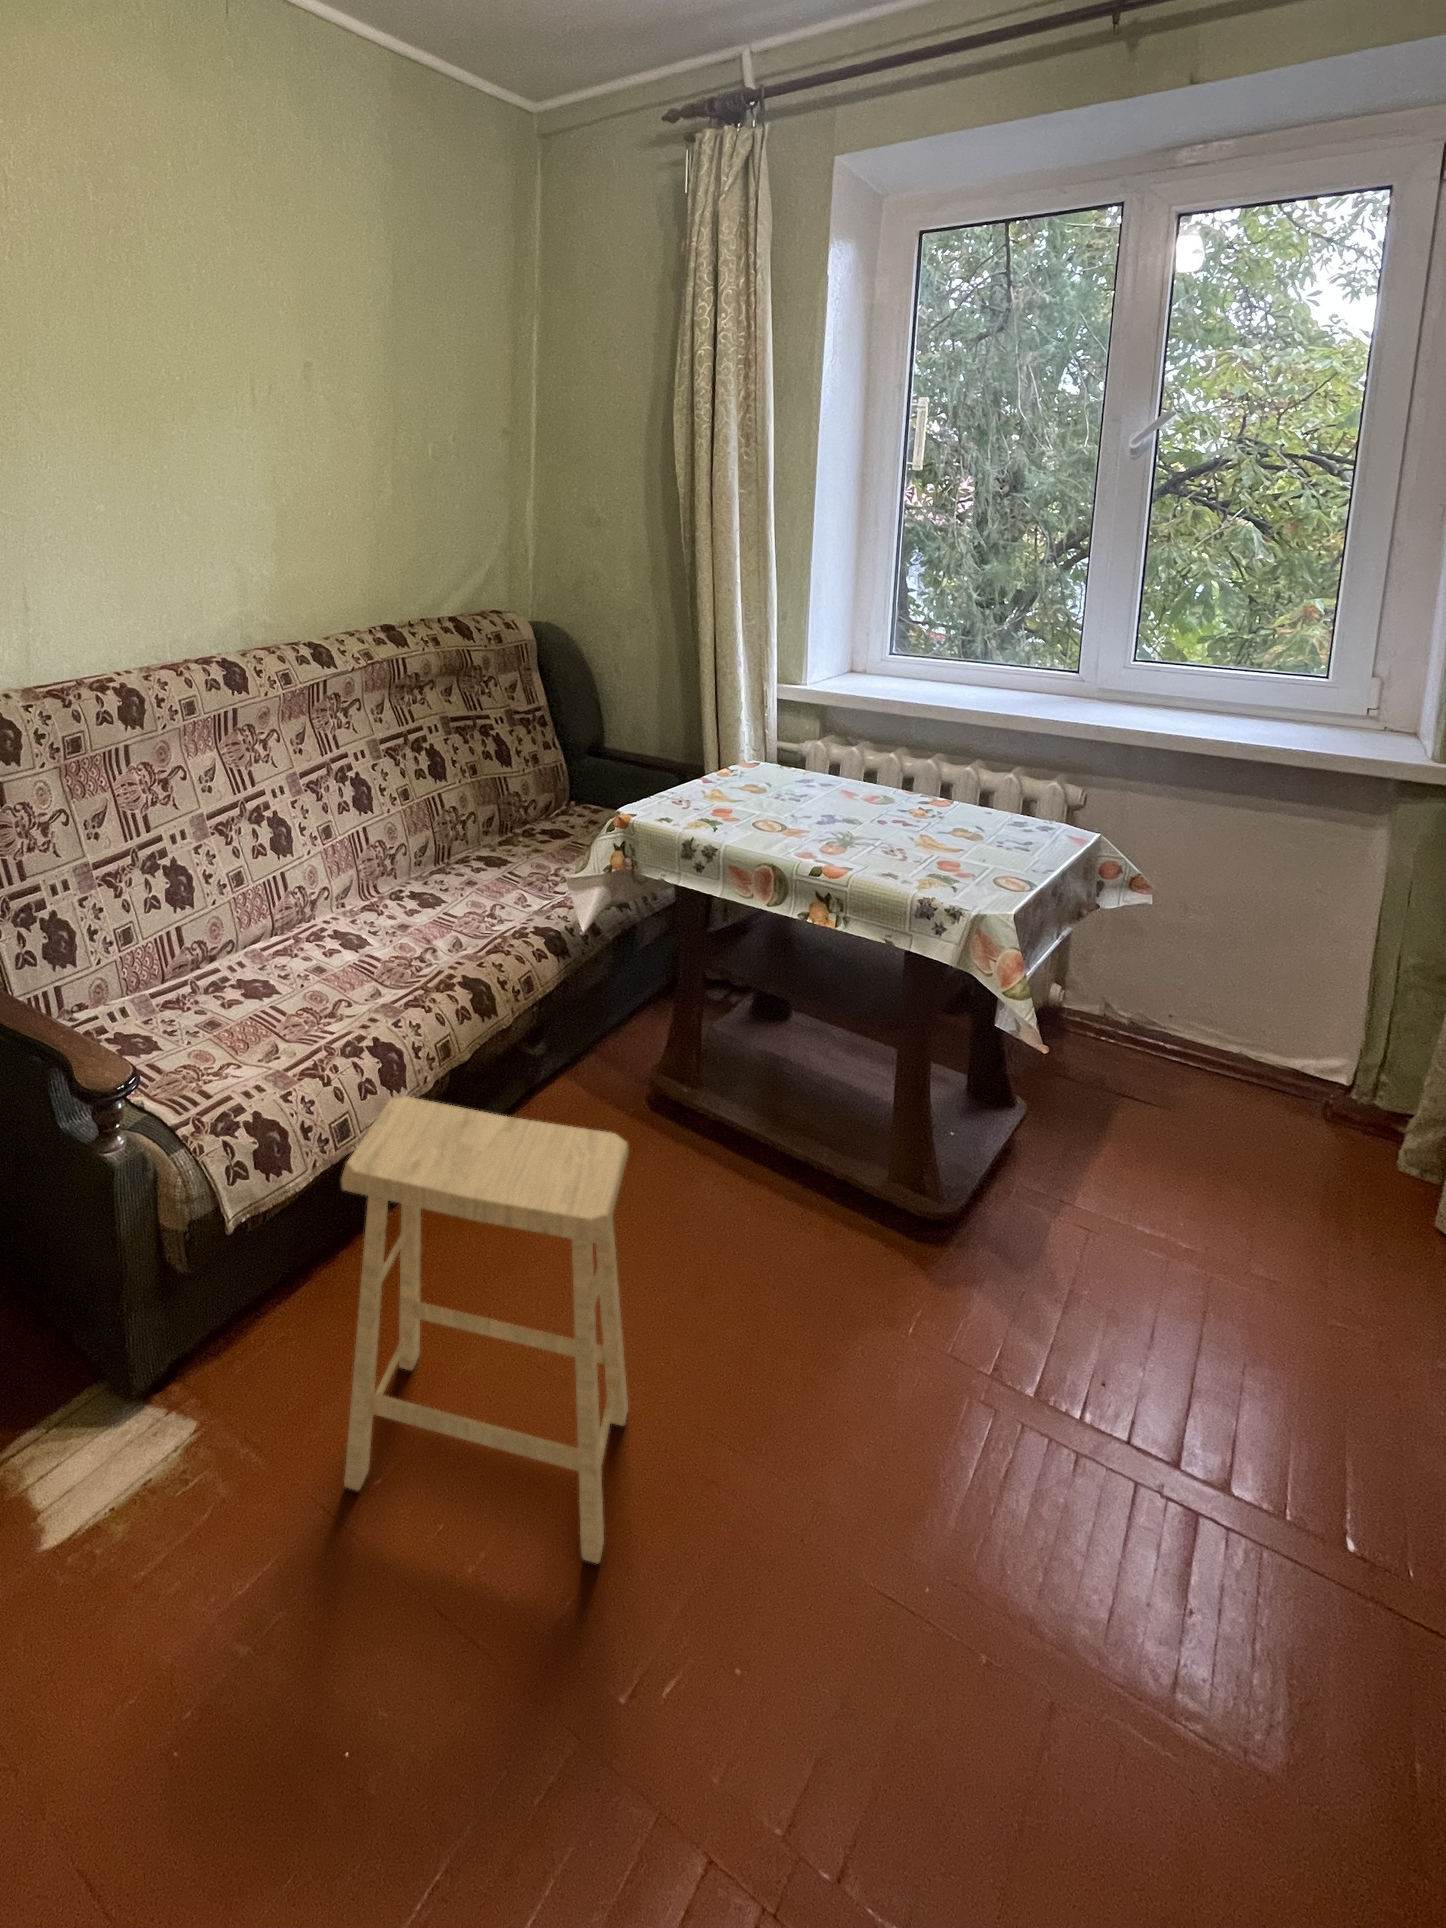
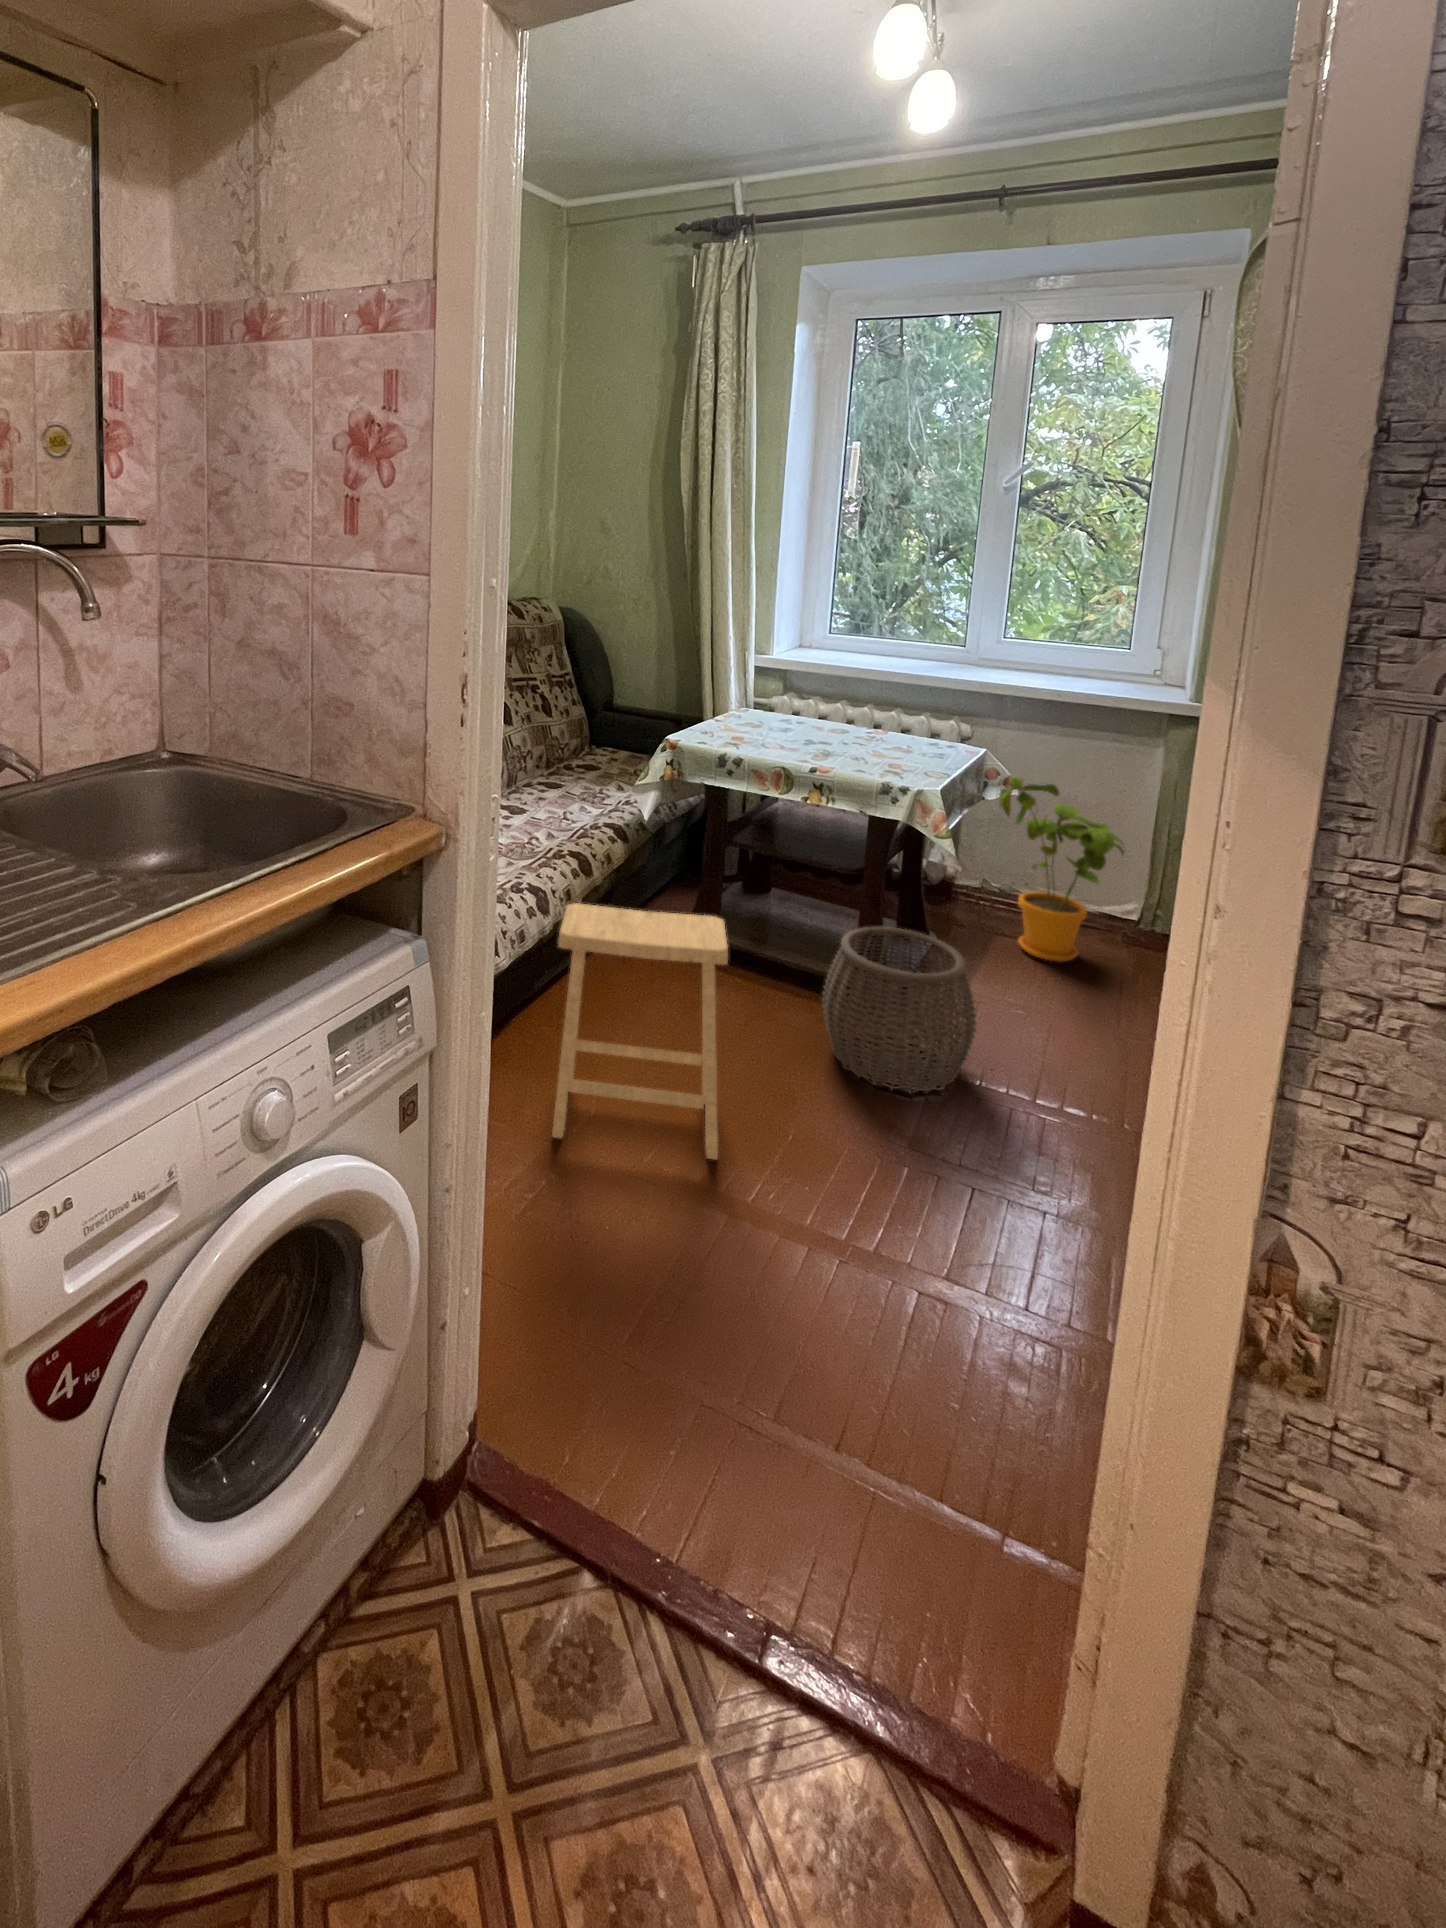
house plant: none [1125,870,1331,1148] -> present [999,777,1125,961]
woven basket: none [822,1122,1072,1426] -> present [823,927,977,1093]

